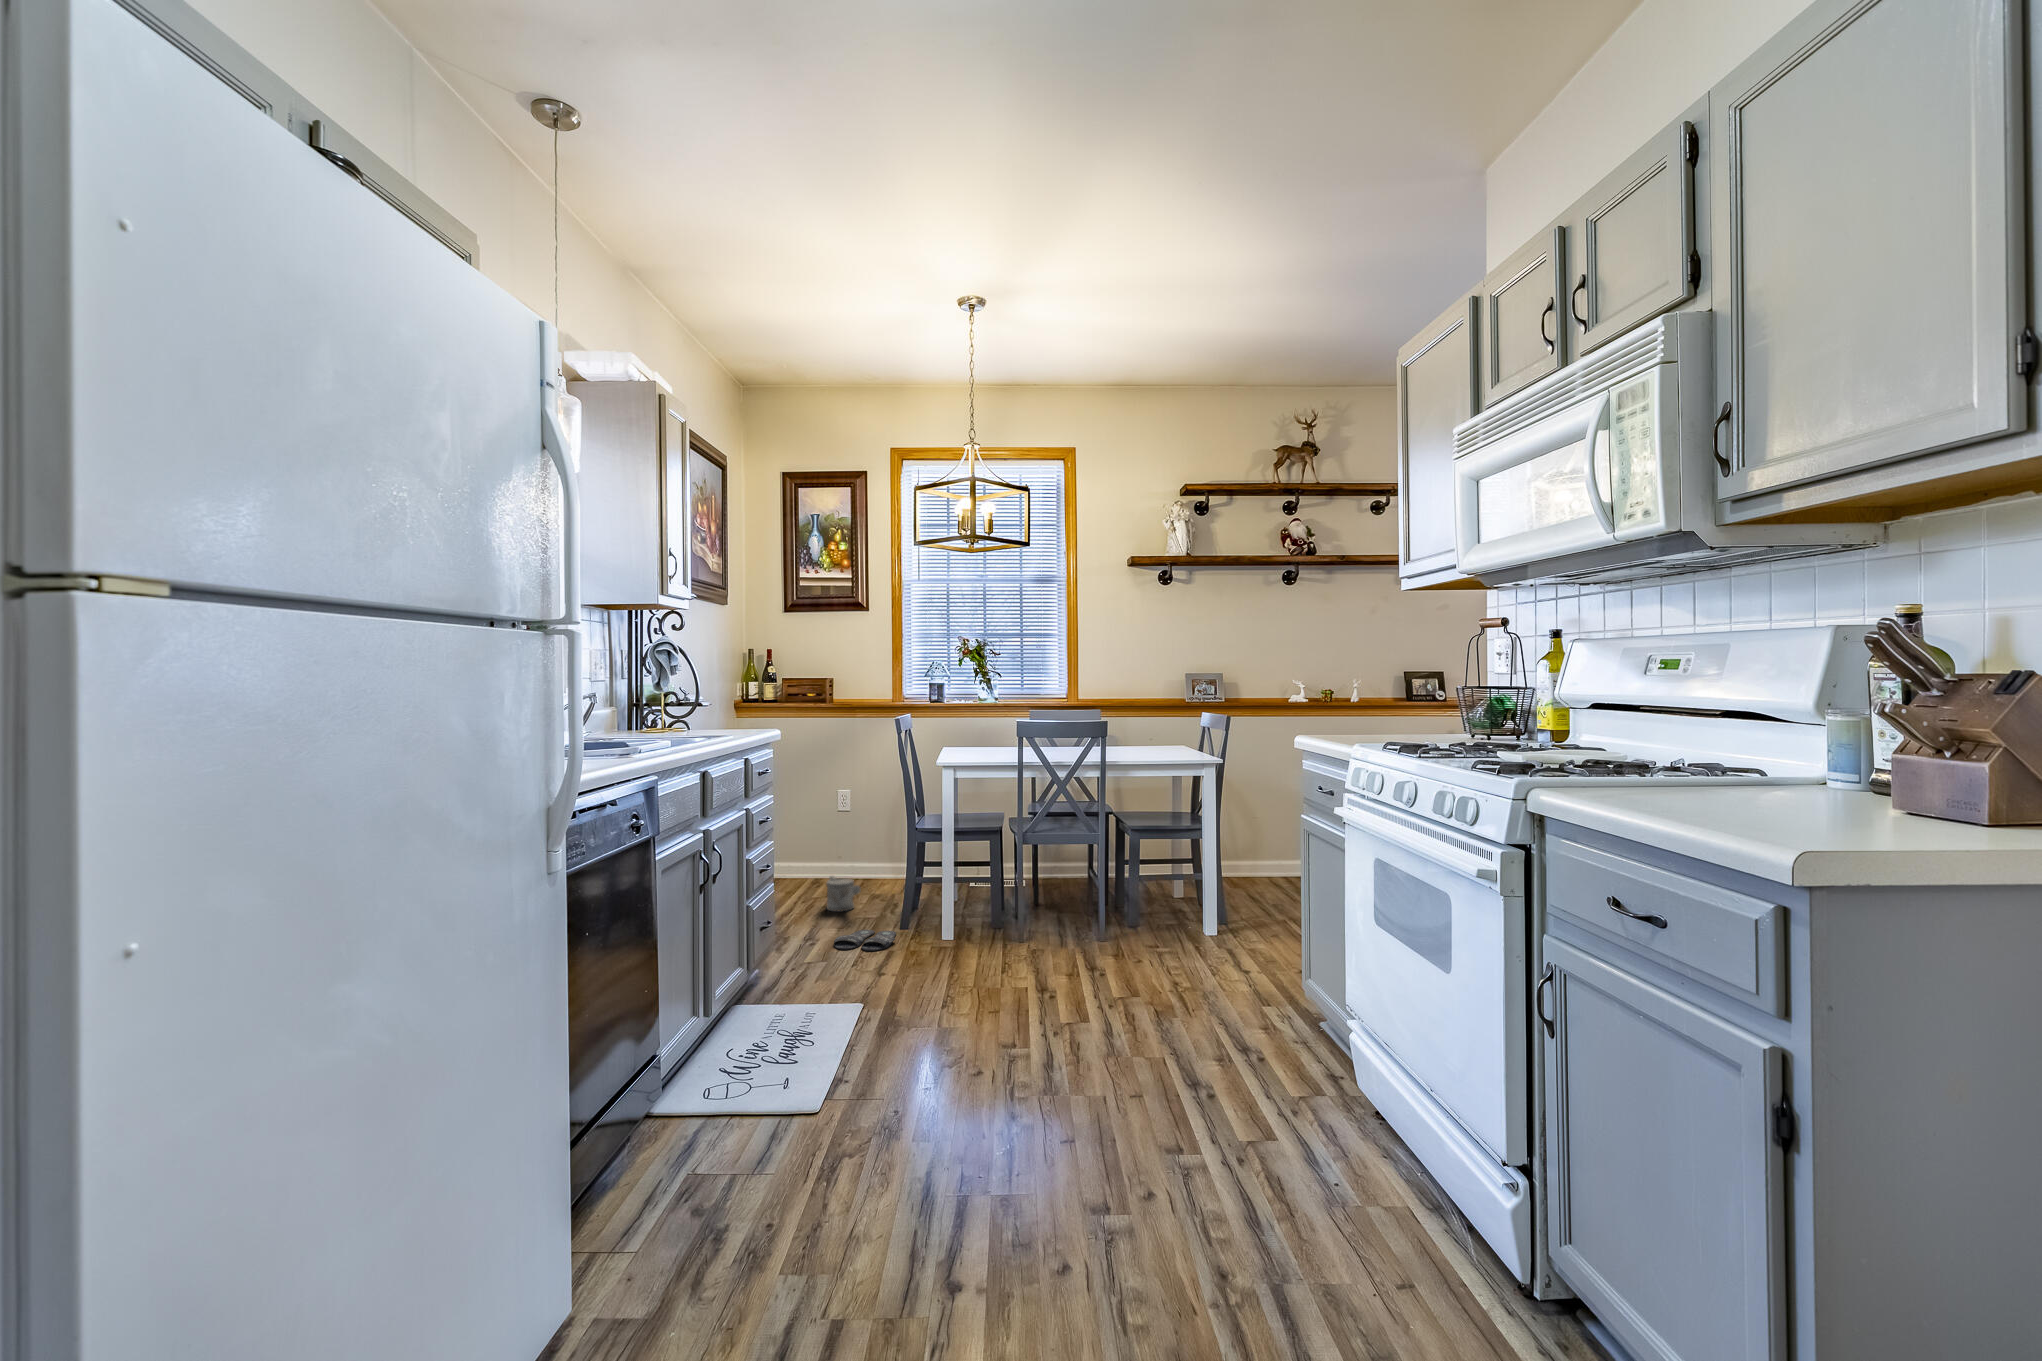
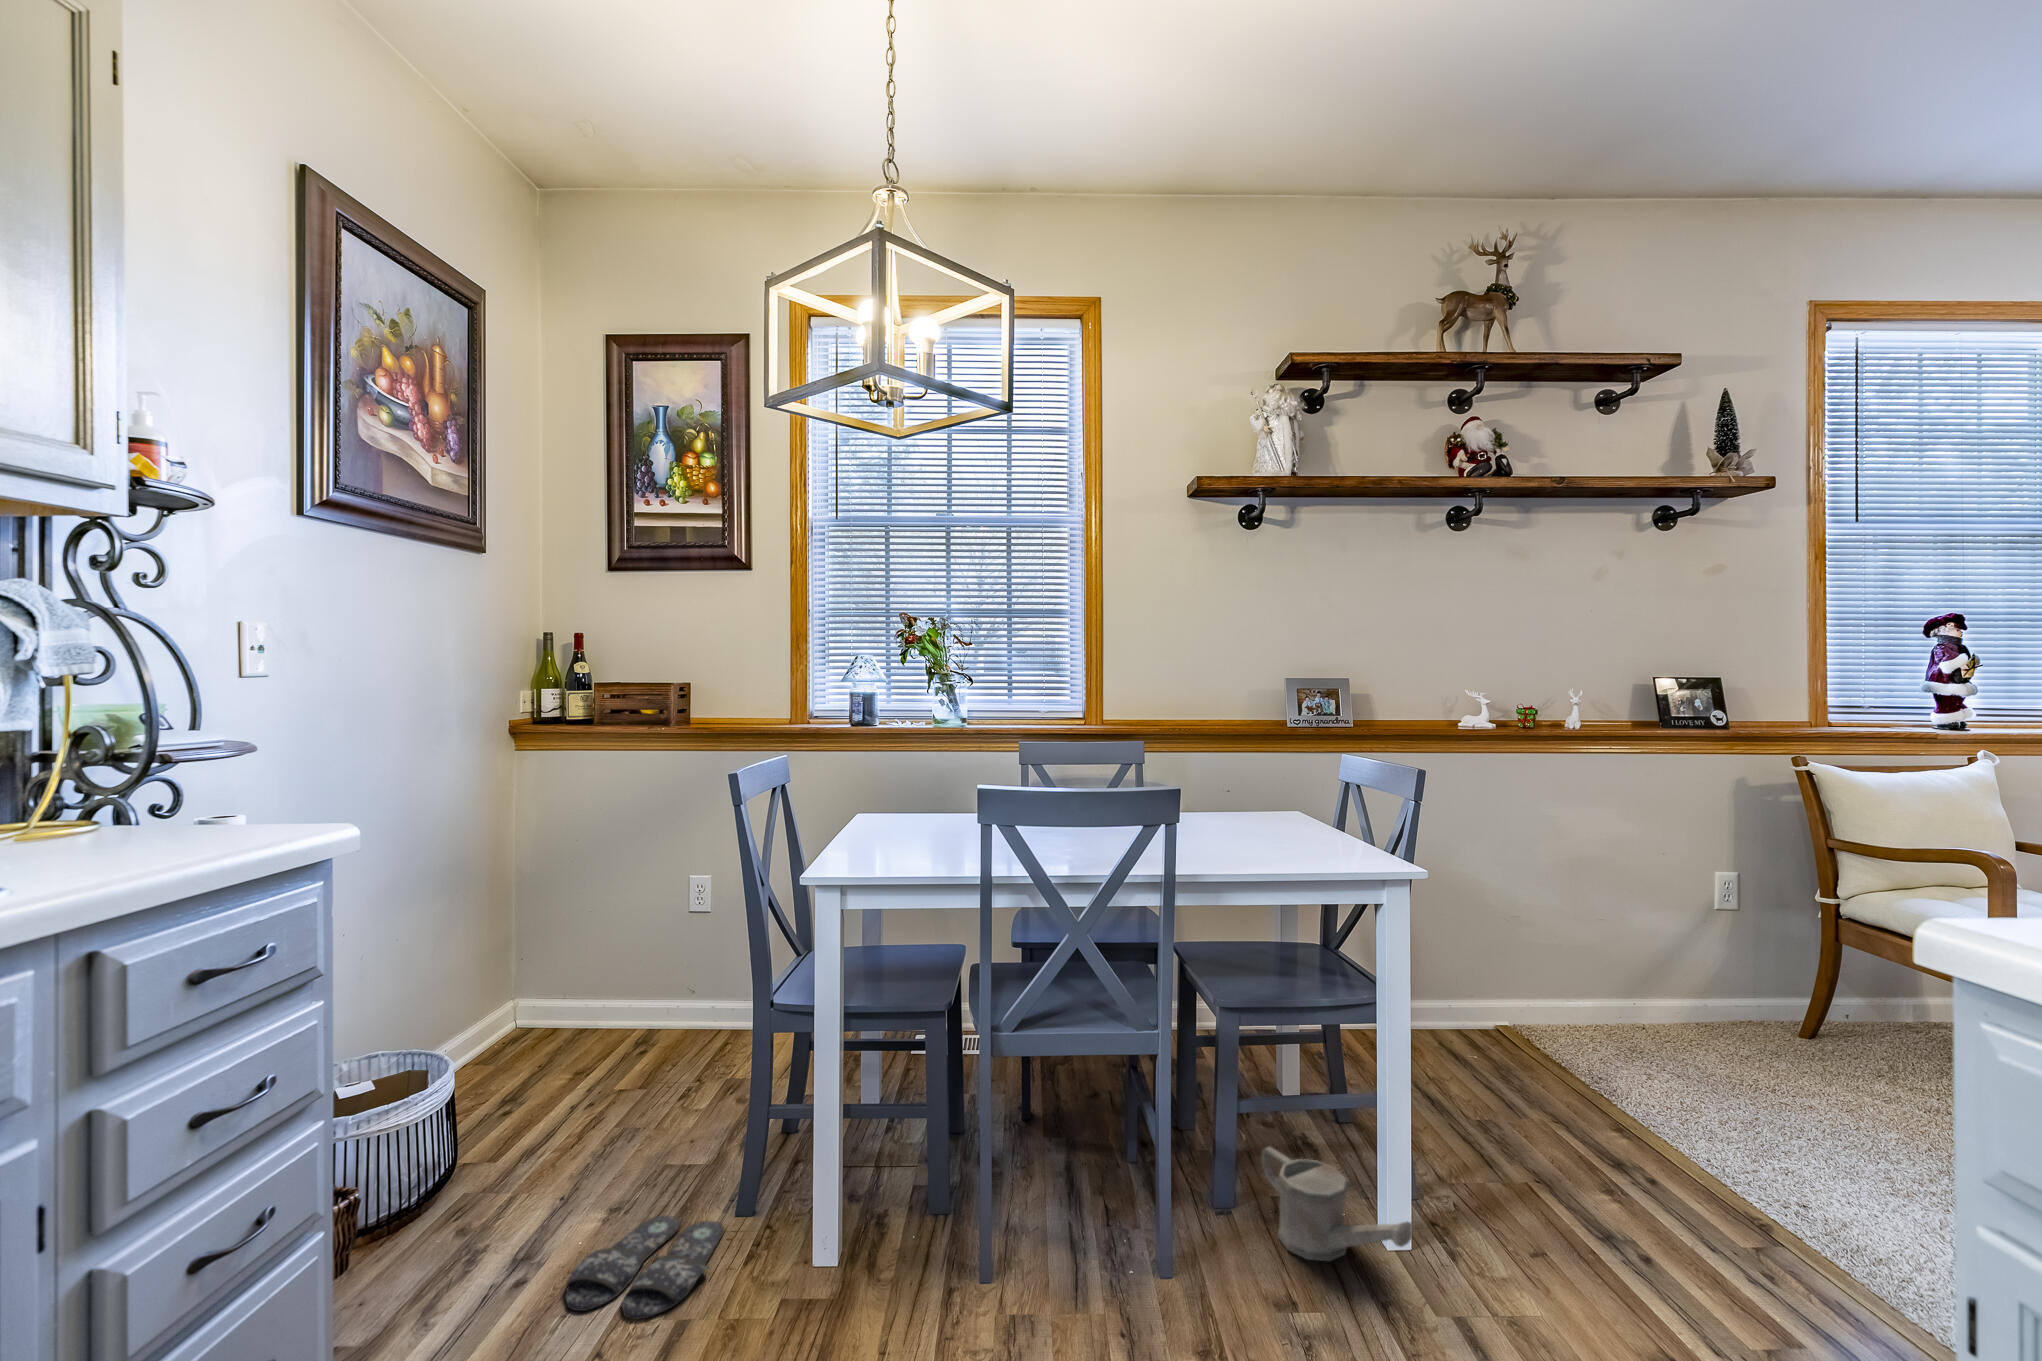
watering can: present [826,876,861,911] -> present [1262,1147,1412,1261]

